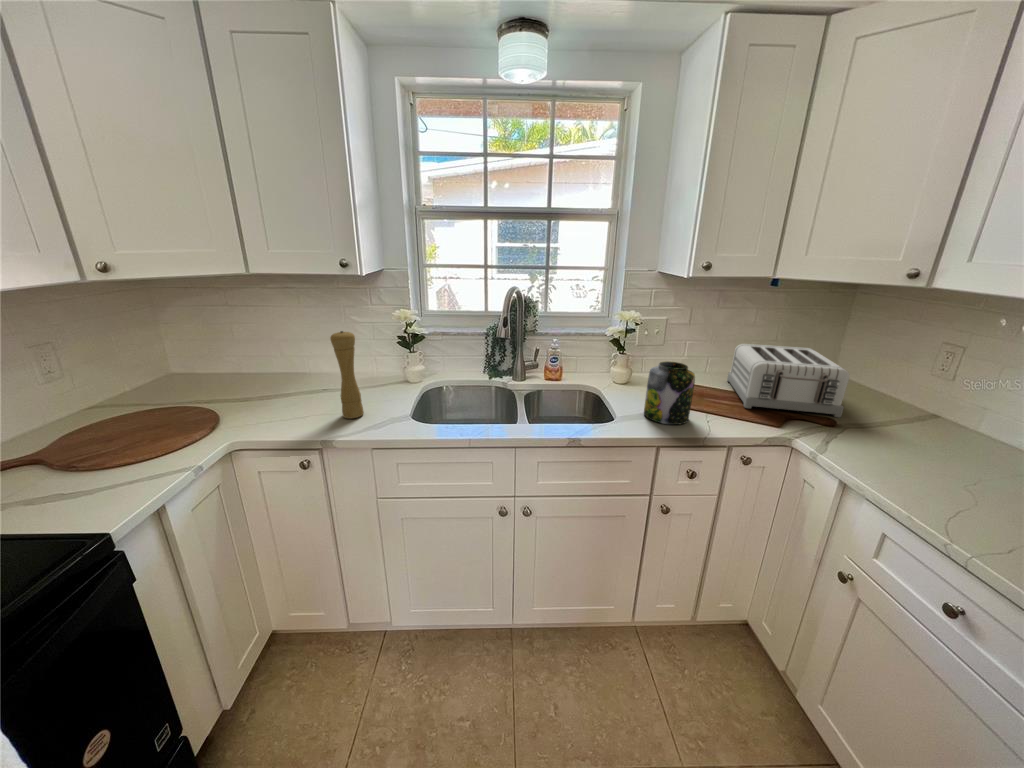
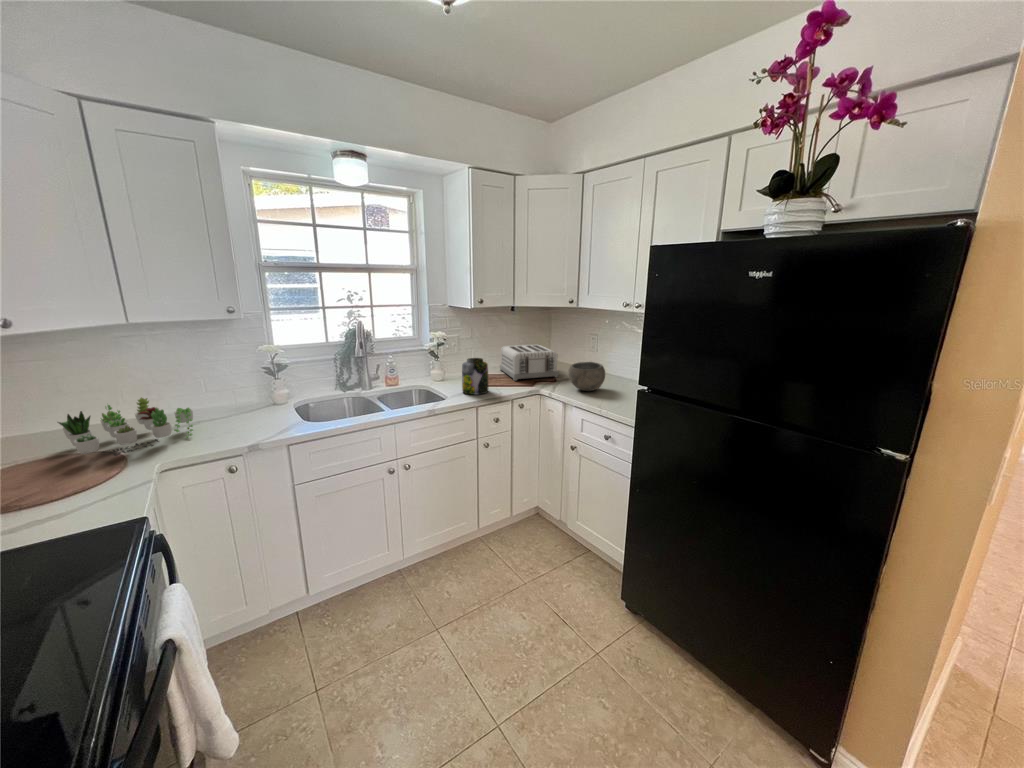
pepper mill: present [330,331,364,419] -> none [236,362,266,431]
succulent plant: none [169,356,305,428] -> present [58,398,193,456]
bowl: none [869,406,980,475] -> present [568,362,605,391]

